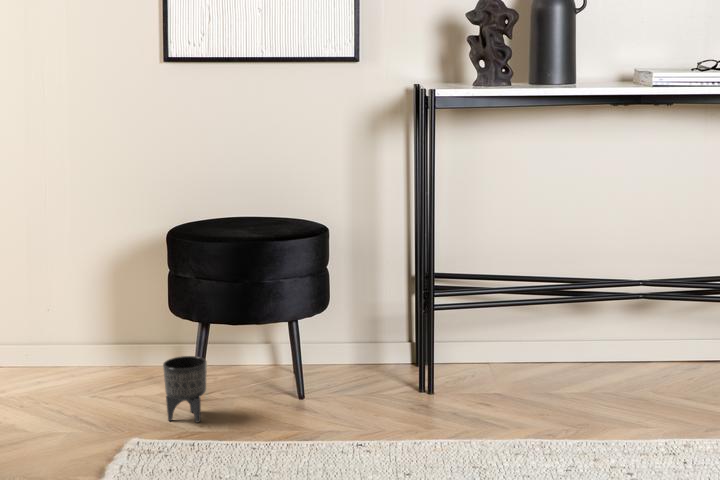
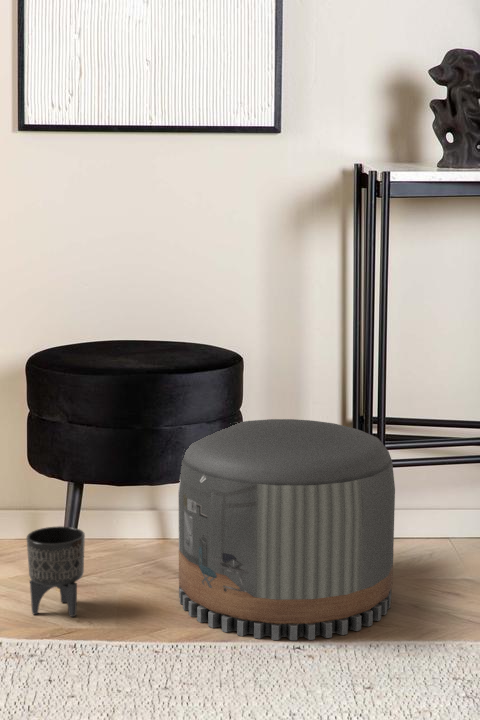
pouf: none [276,277,437,440] -> present [178,419,395,640]

